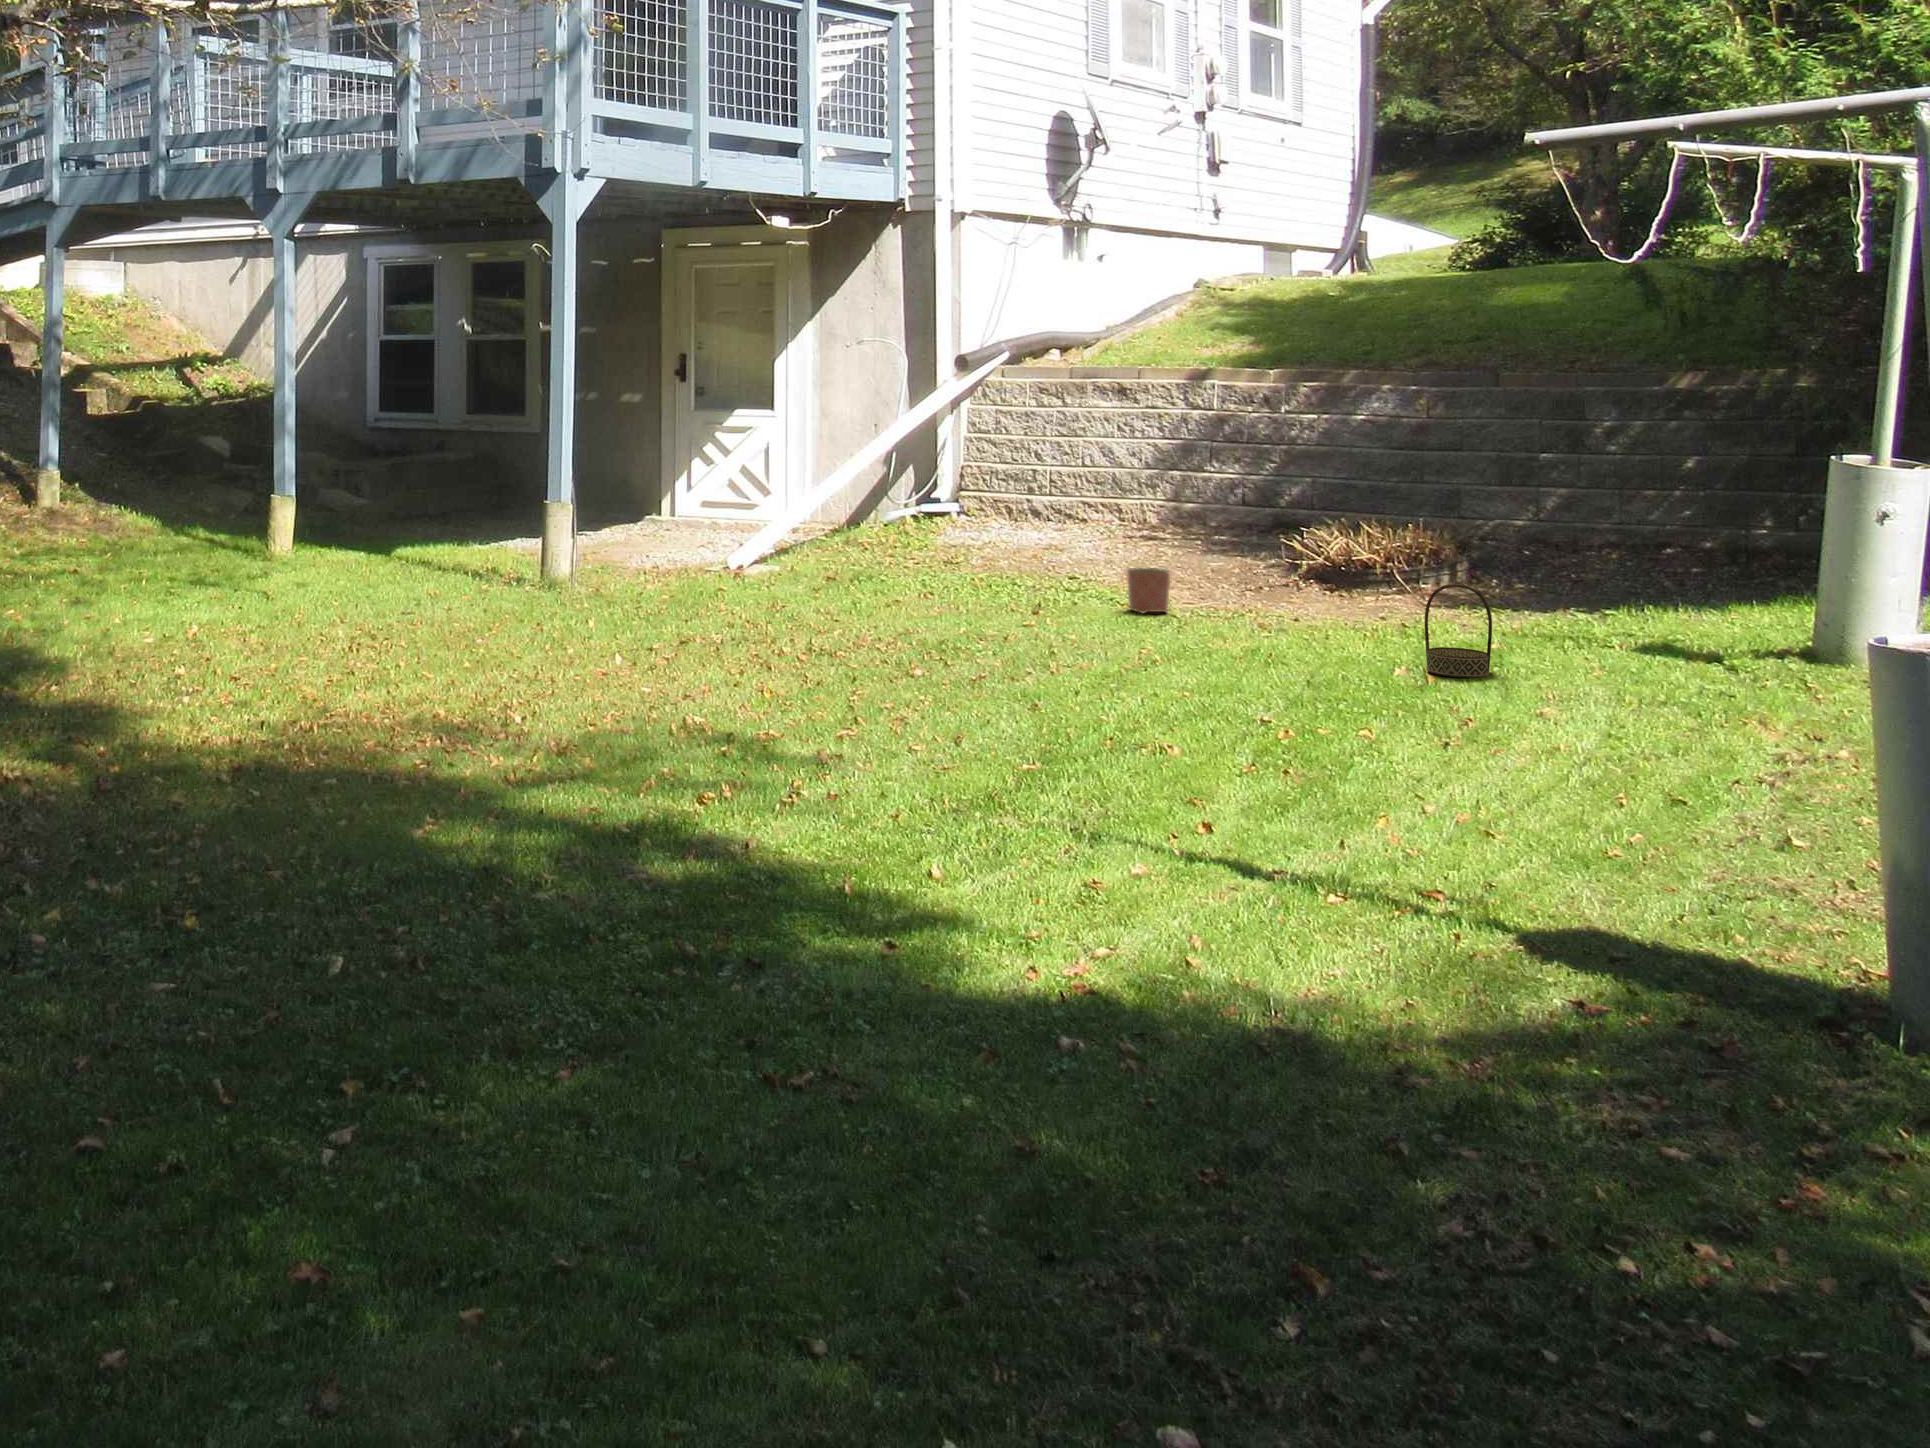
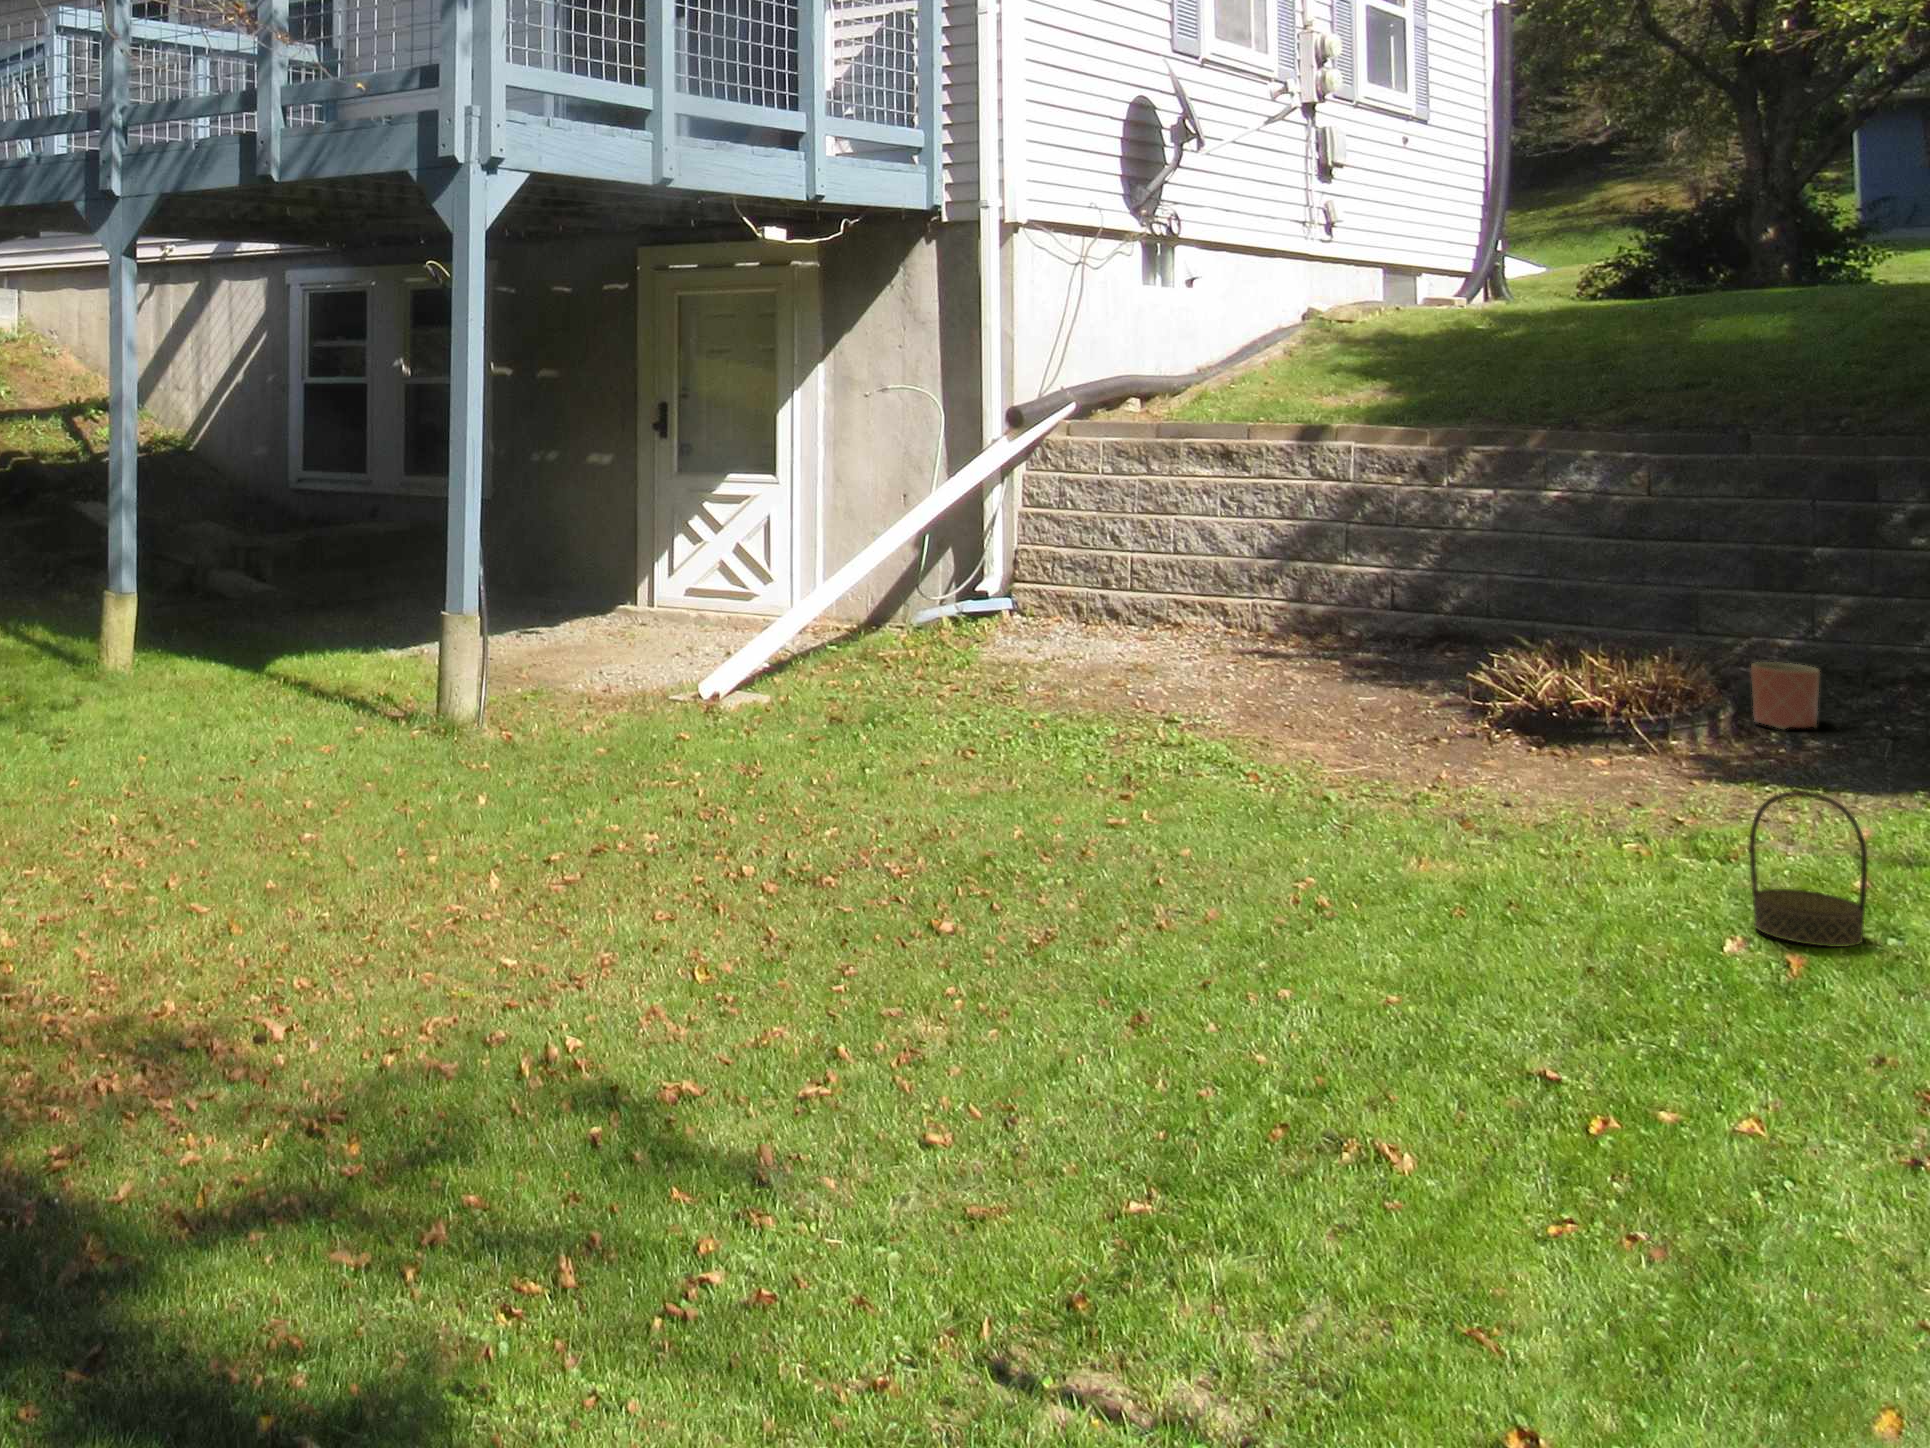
planter: present [1128,568,1170,613] -> present [1751,662,1819,729]

